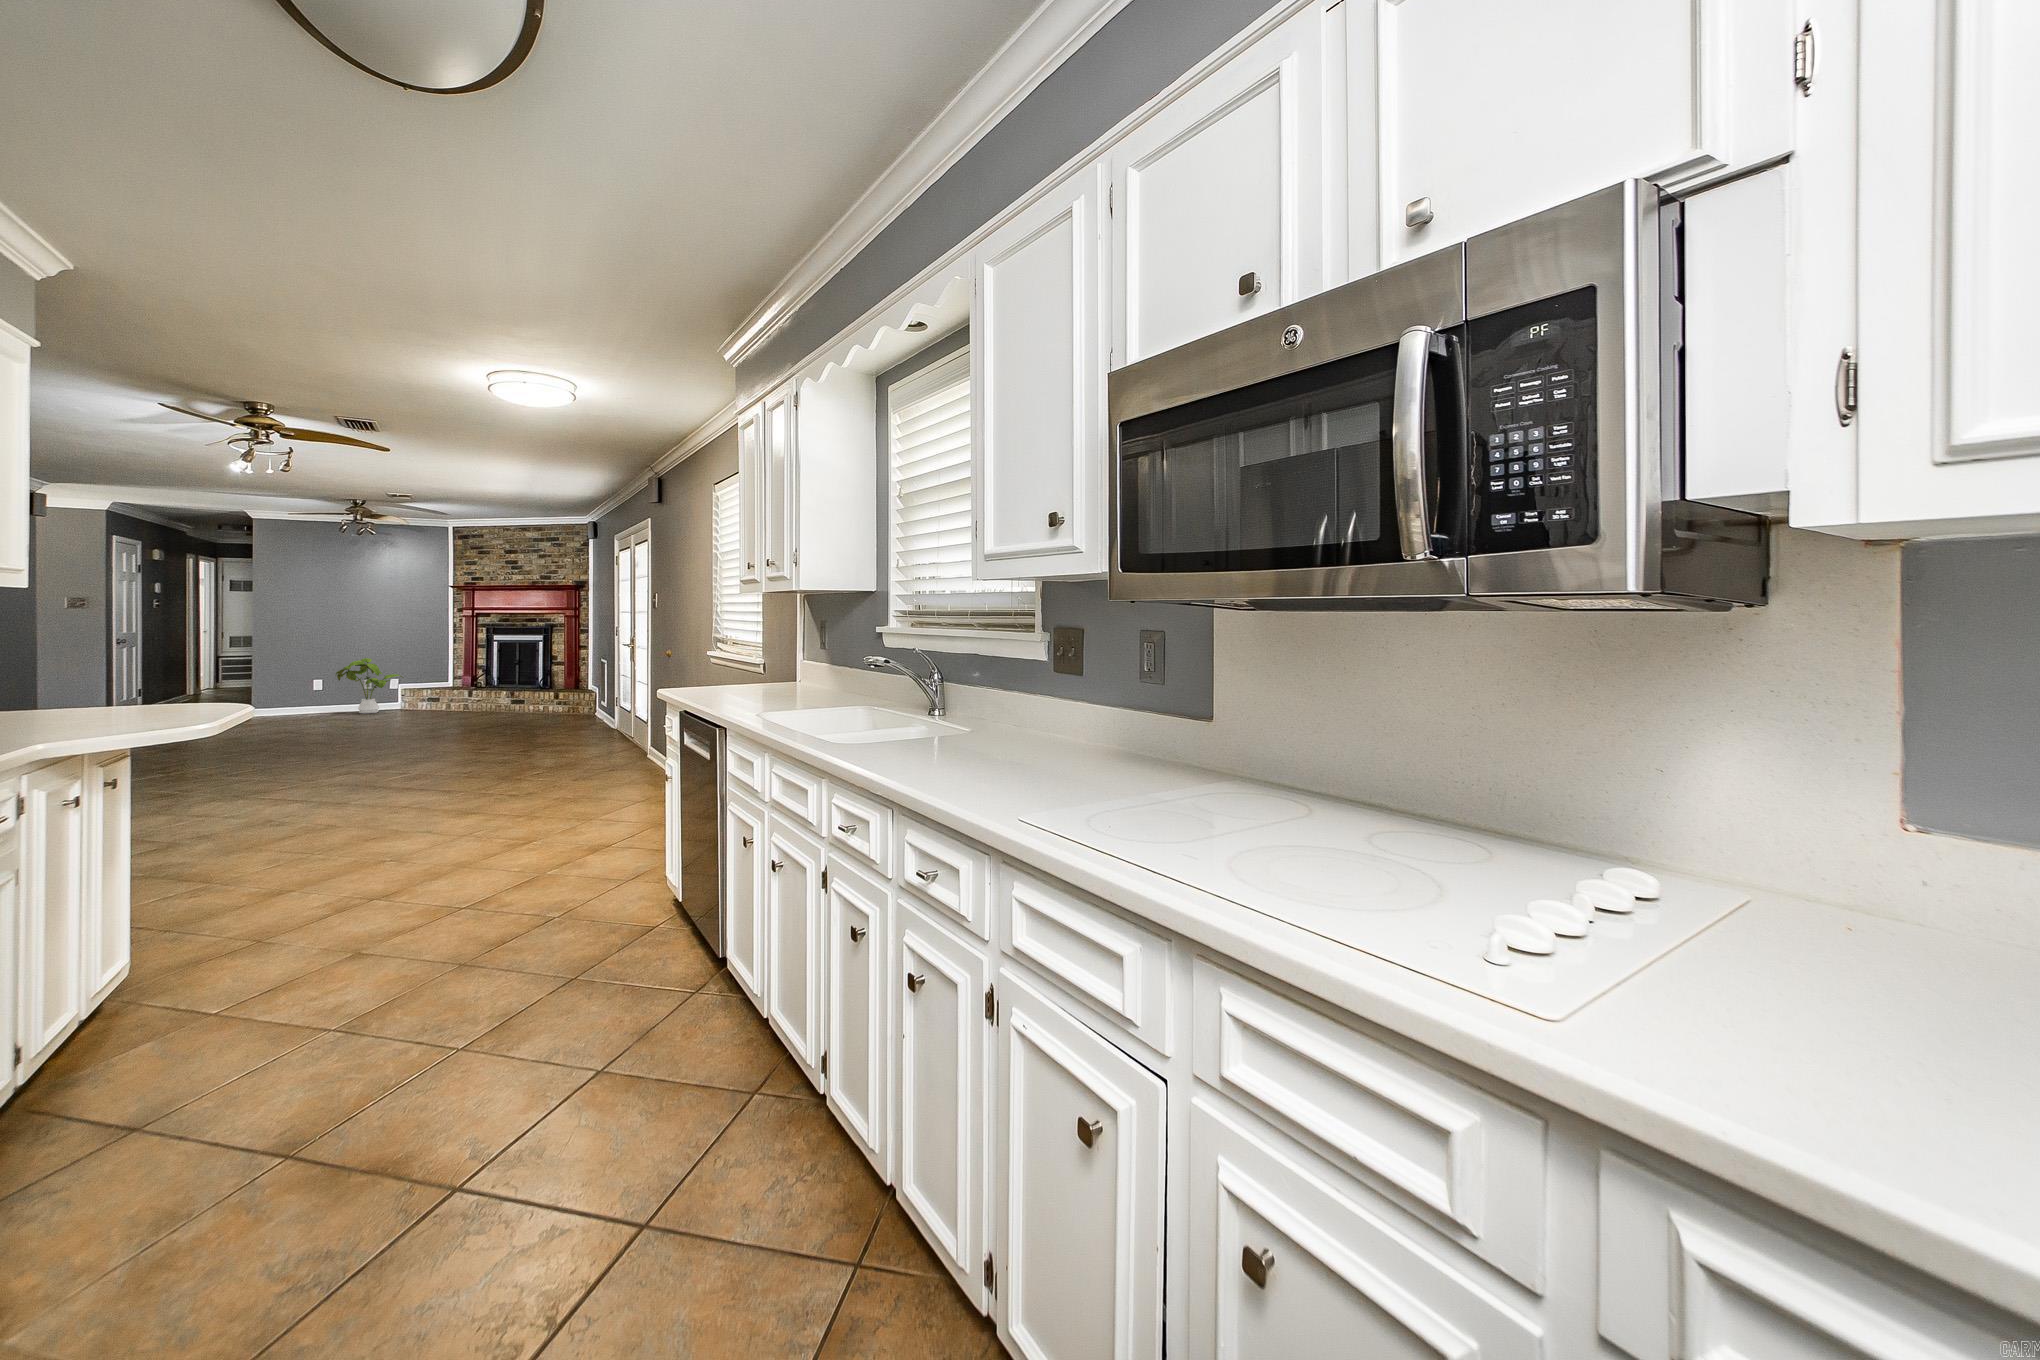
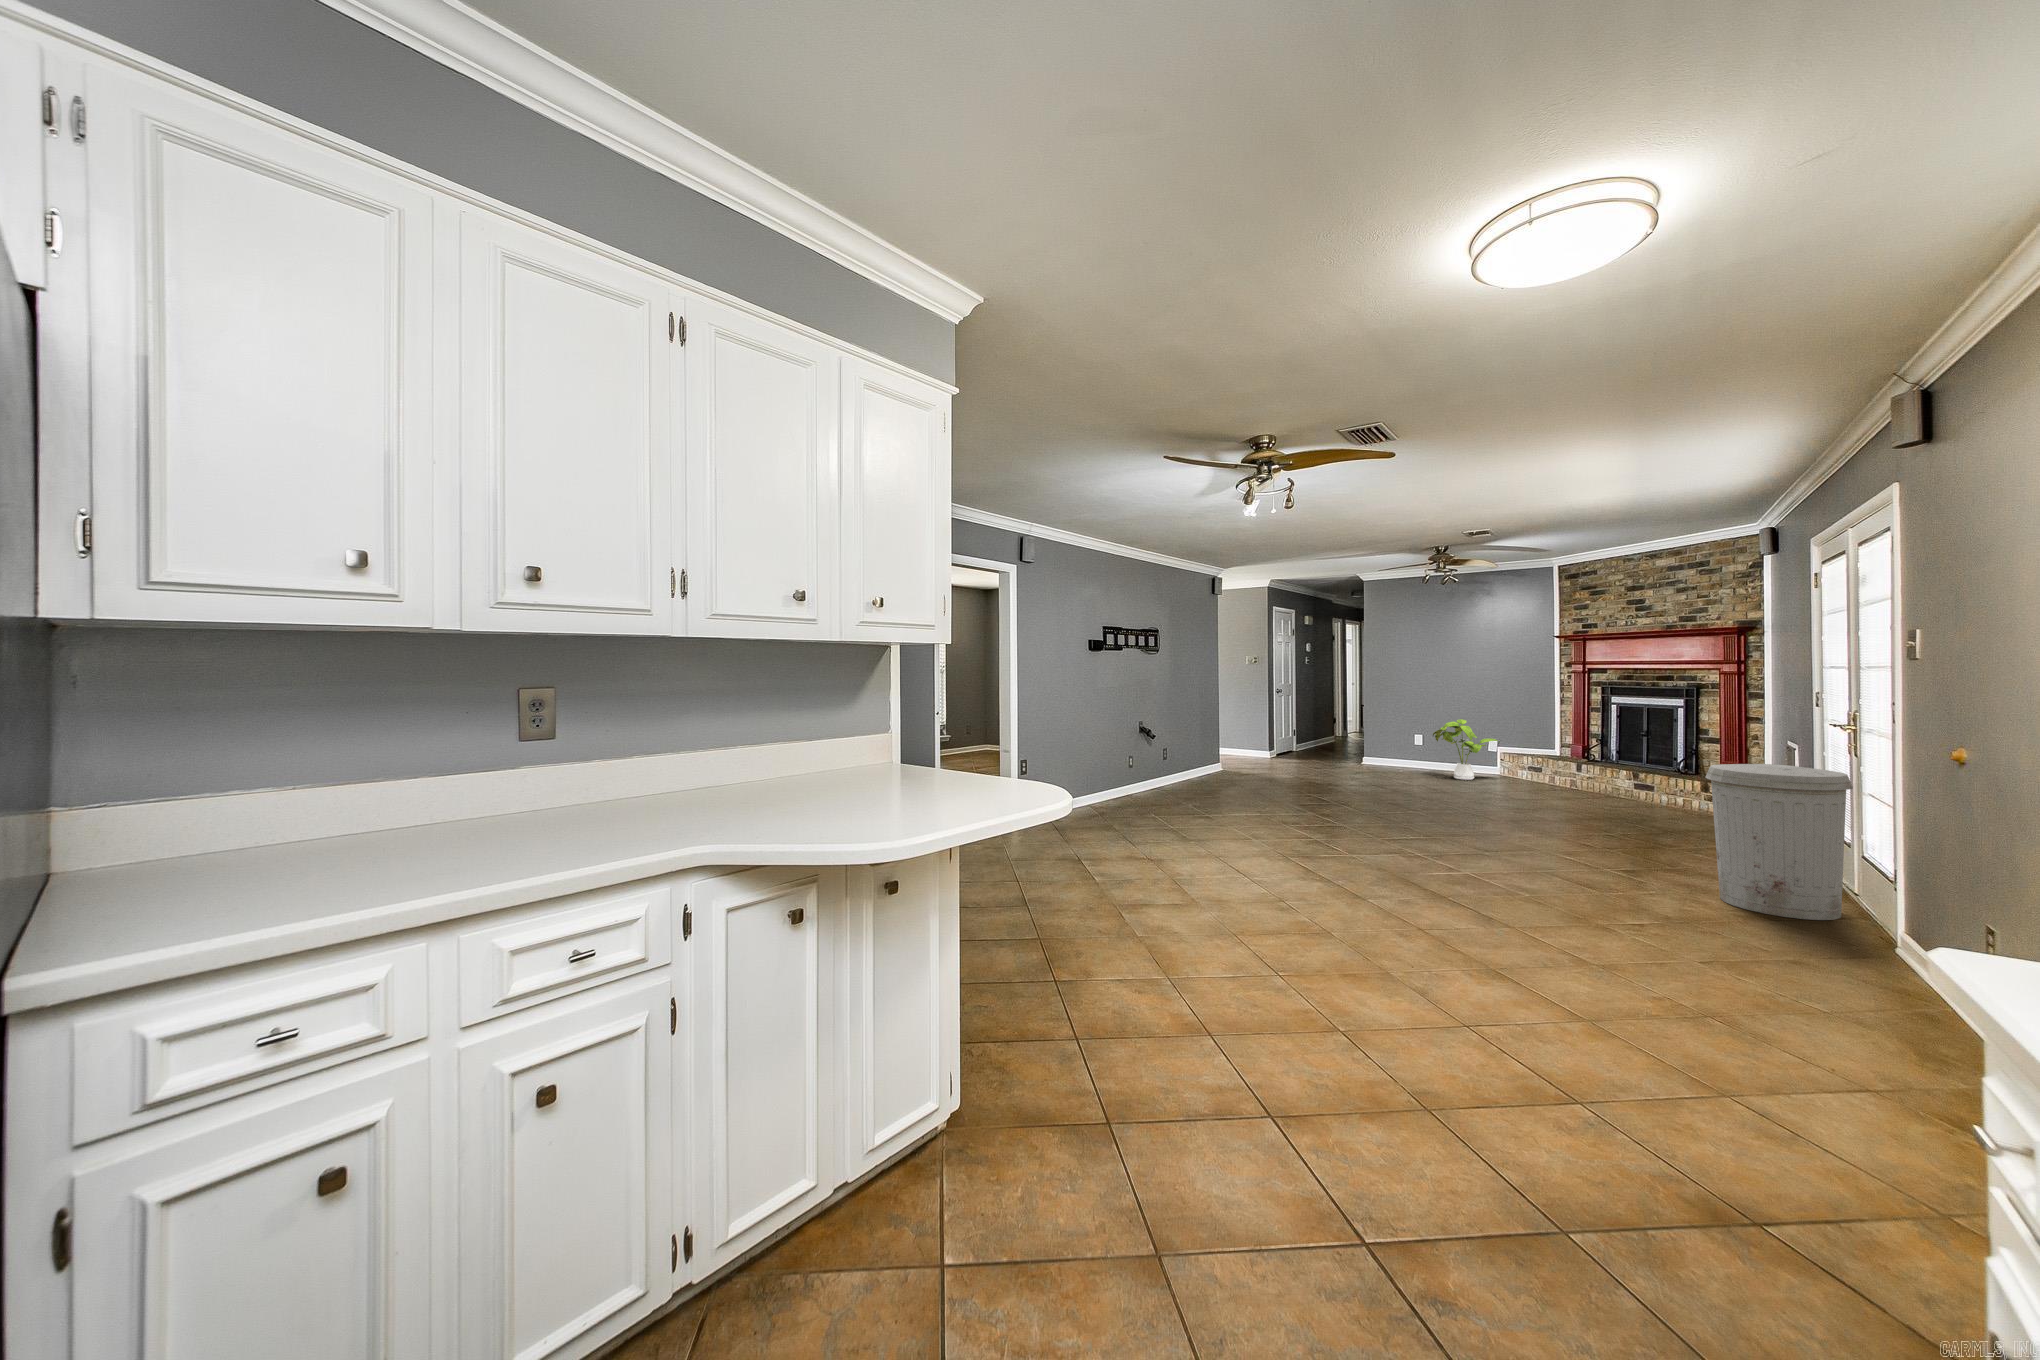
trash can: none [565,667,630,749] -> present [1705,764,1853,920]

